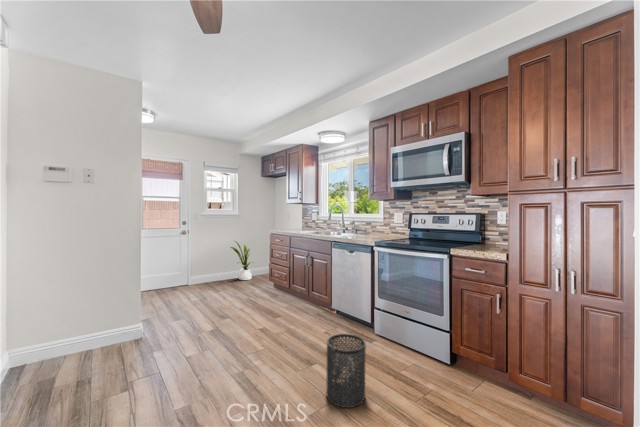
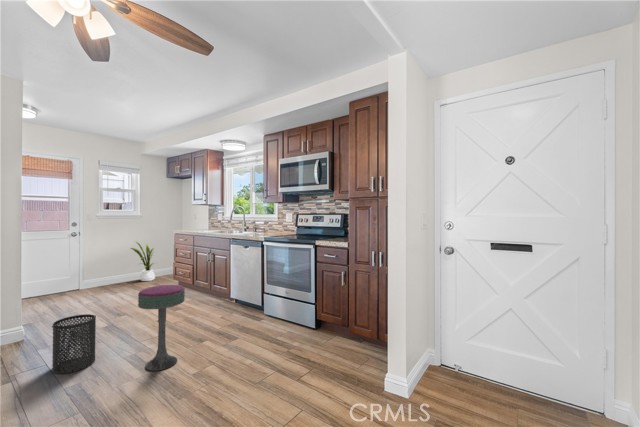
bar stool: none [247,296,296,400] -> present [138,285,185,371]
trash can: present [326,334,366,408] -> present [52,314,96,374]

